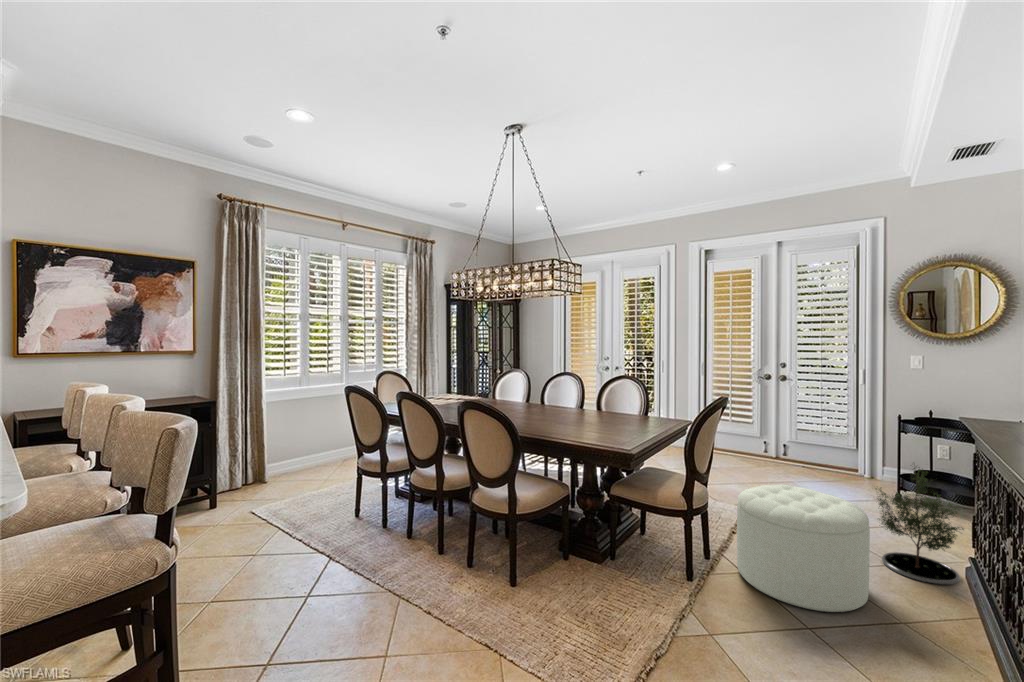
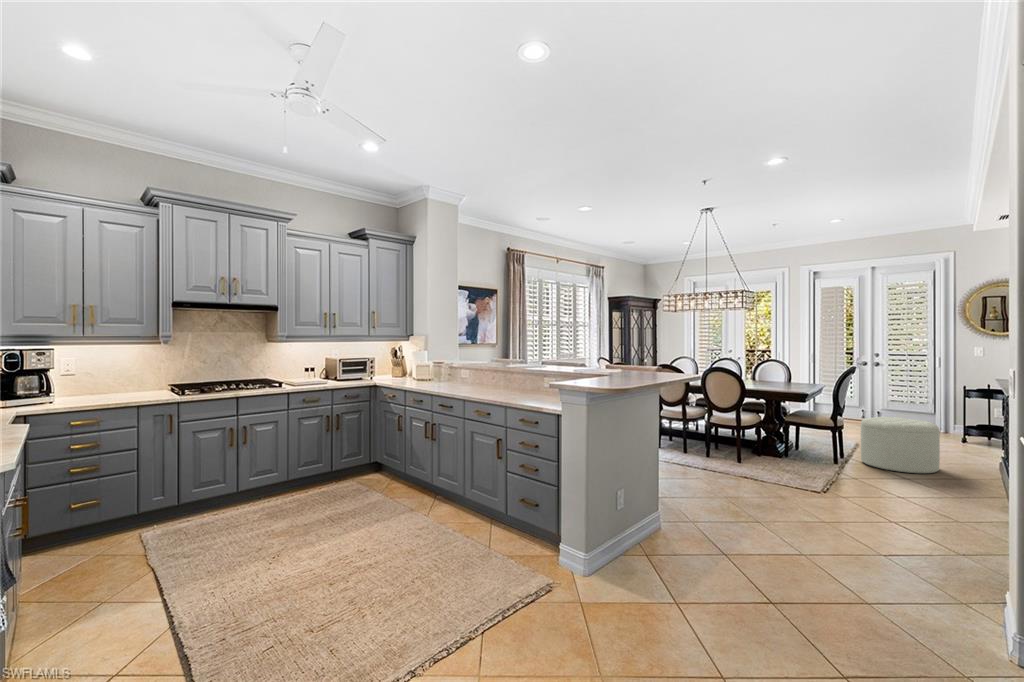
potted tree: present [876,468,964,585] -> none [942,403,998,468]

